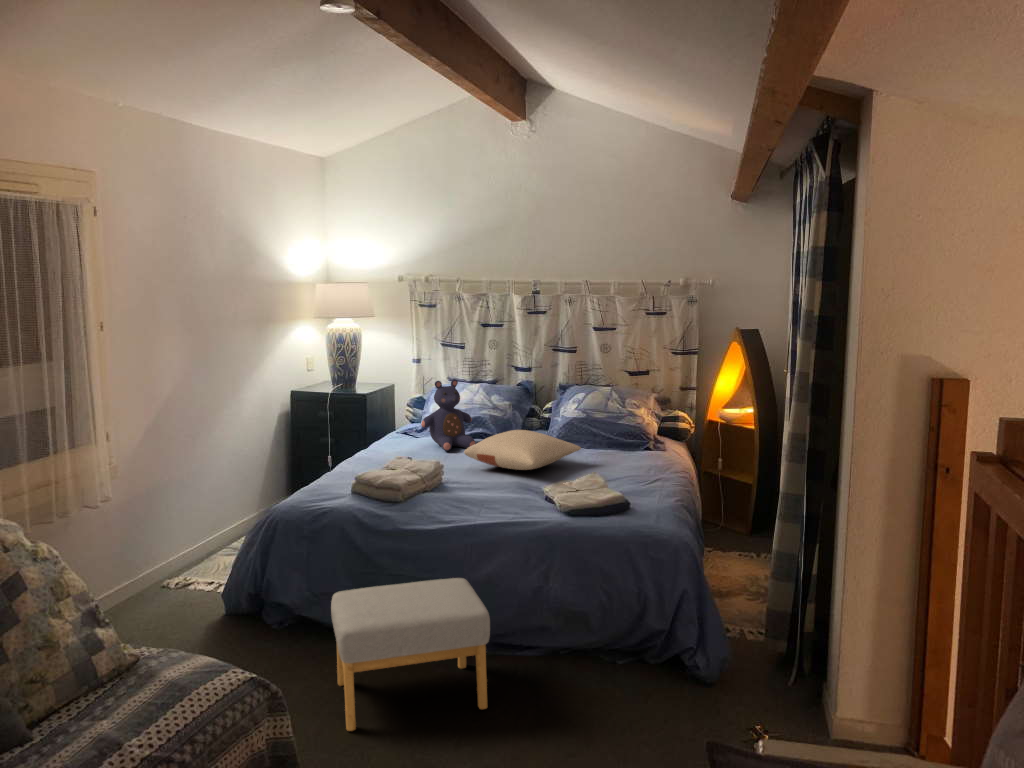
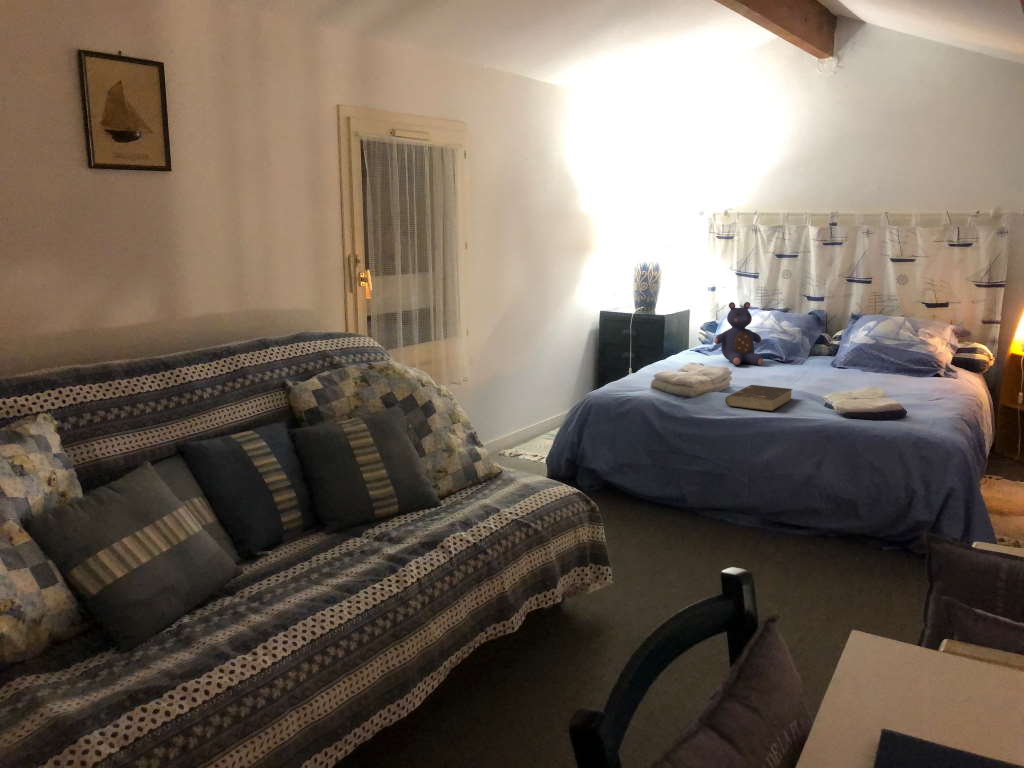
pillow: present [464,430,581,470] -> none [752,348,866,382]
book: none [436,481,510,516] -> present [725,385,793,411]
footstool: present [331,578,490,731] -> none [635,456,766,561]

